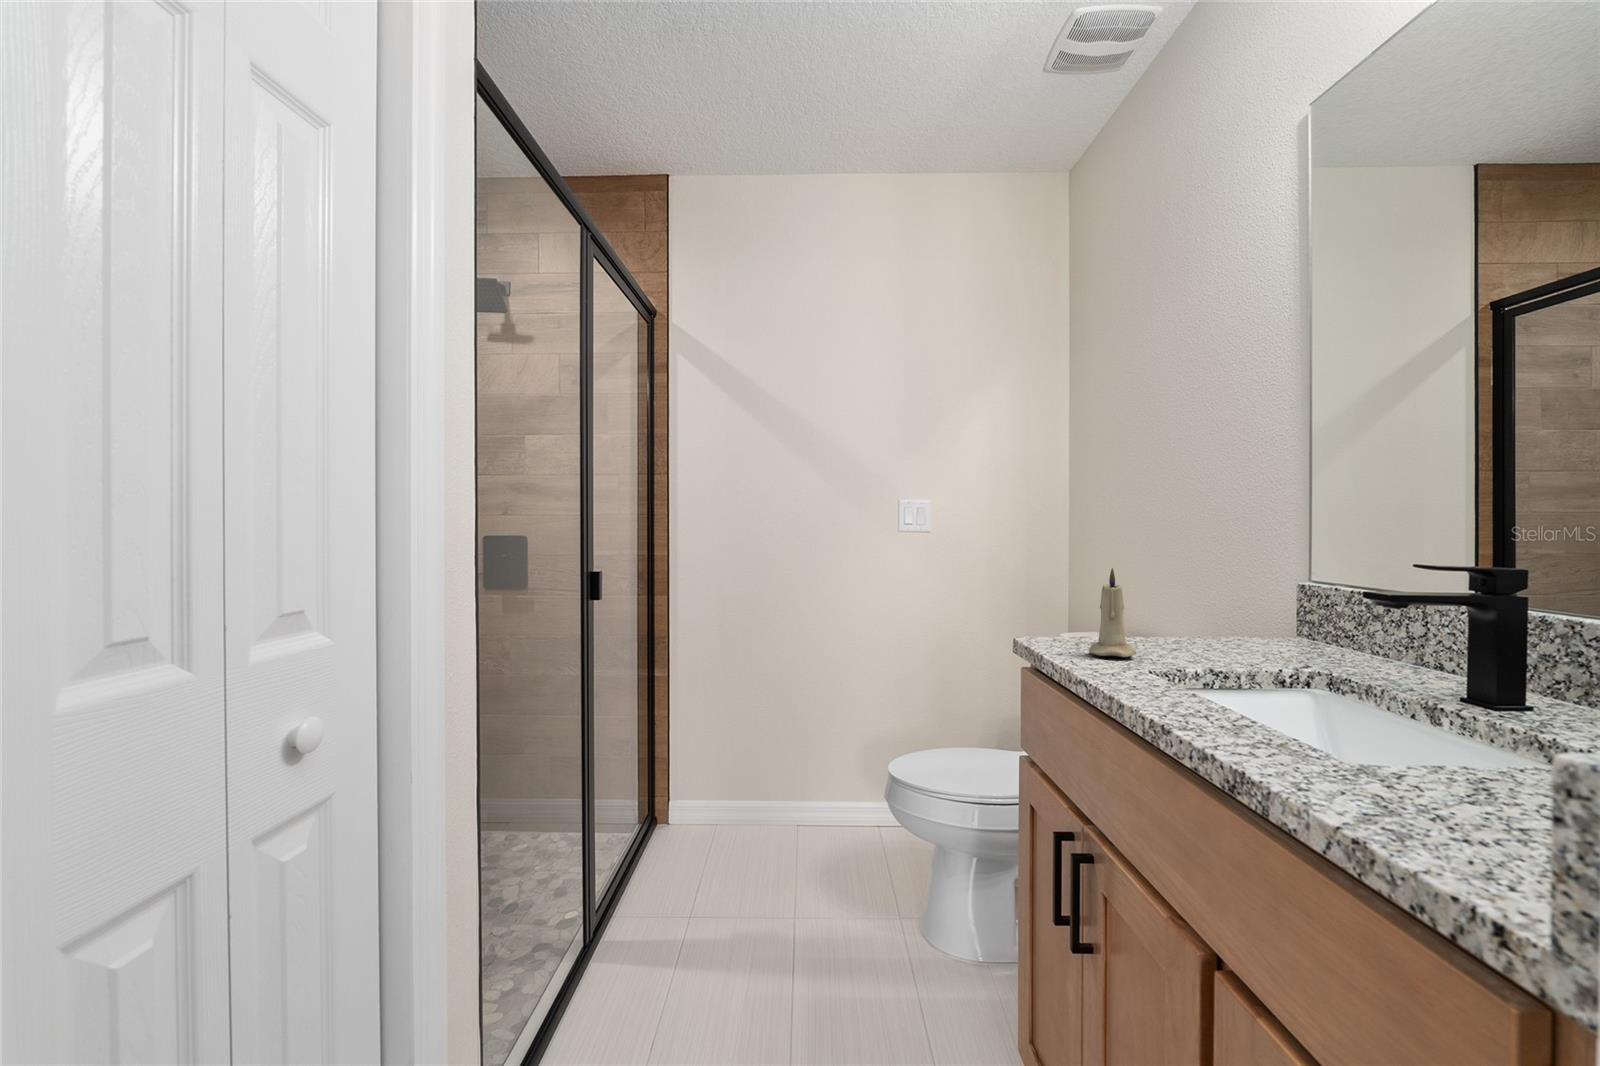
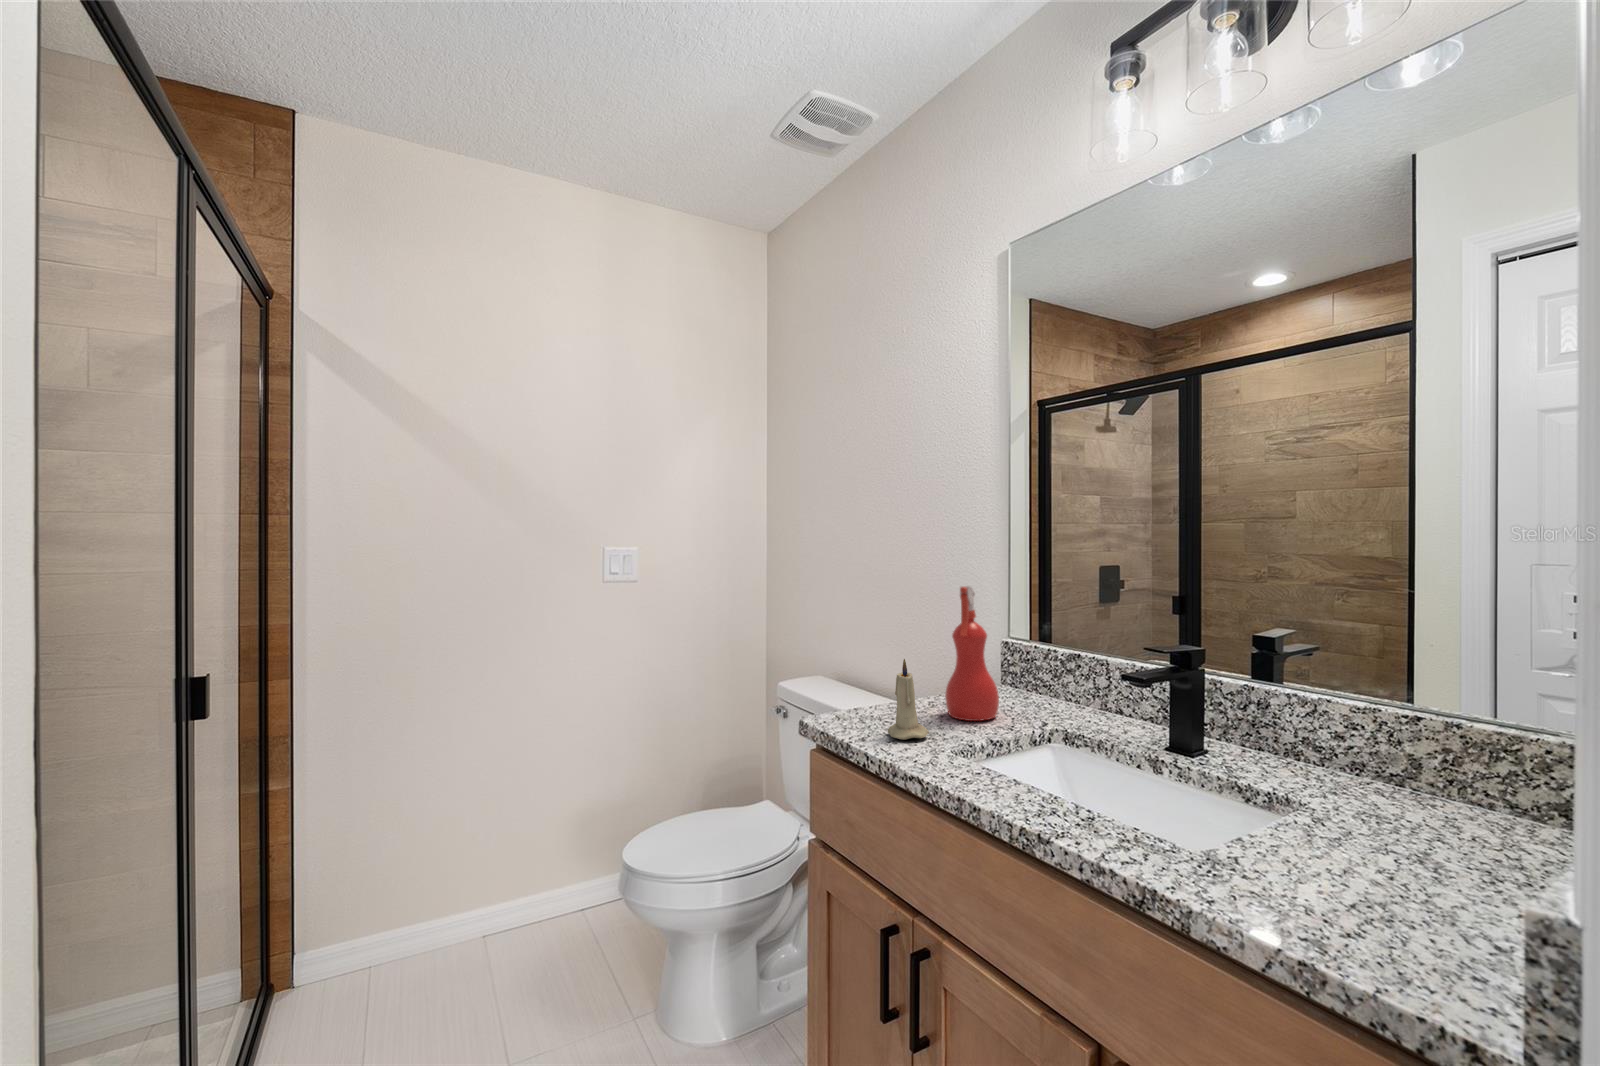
spray bottle: none [1183,493,1255,656] -> present [945,586,999,721]

